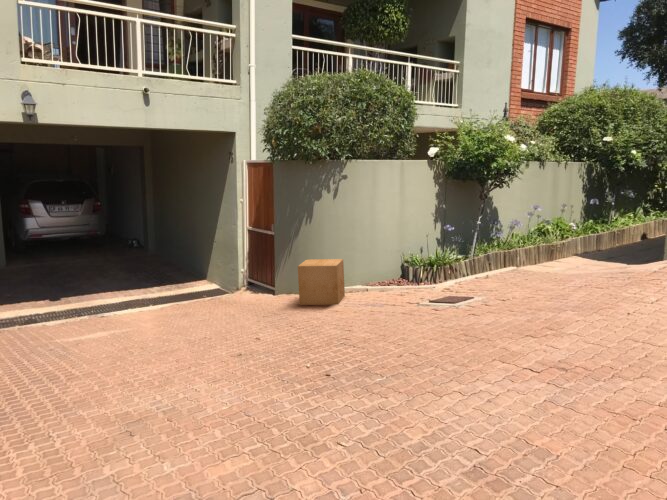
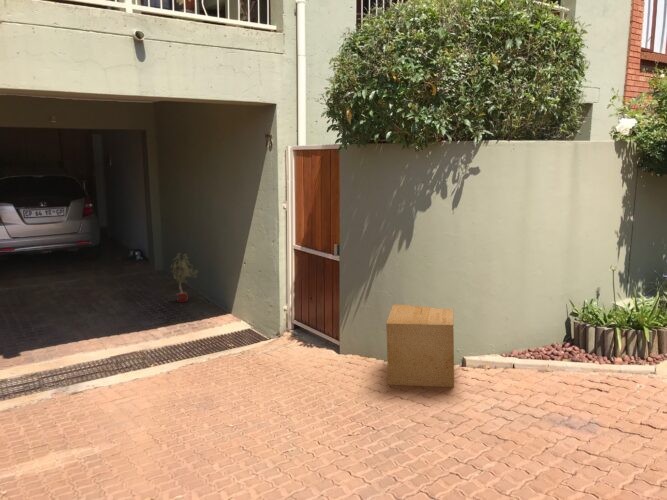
potted tree: none [160,238,181,275] -> present [173,254,196,303]

